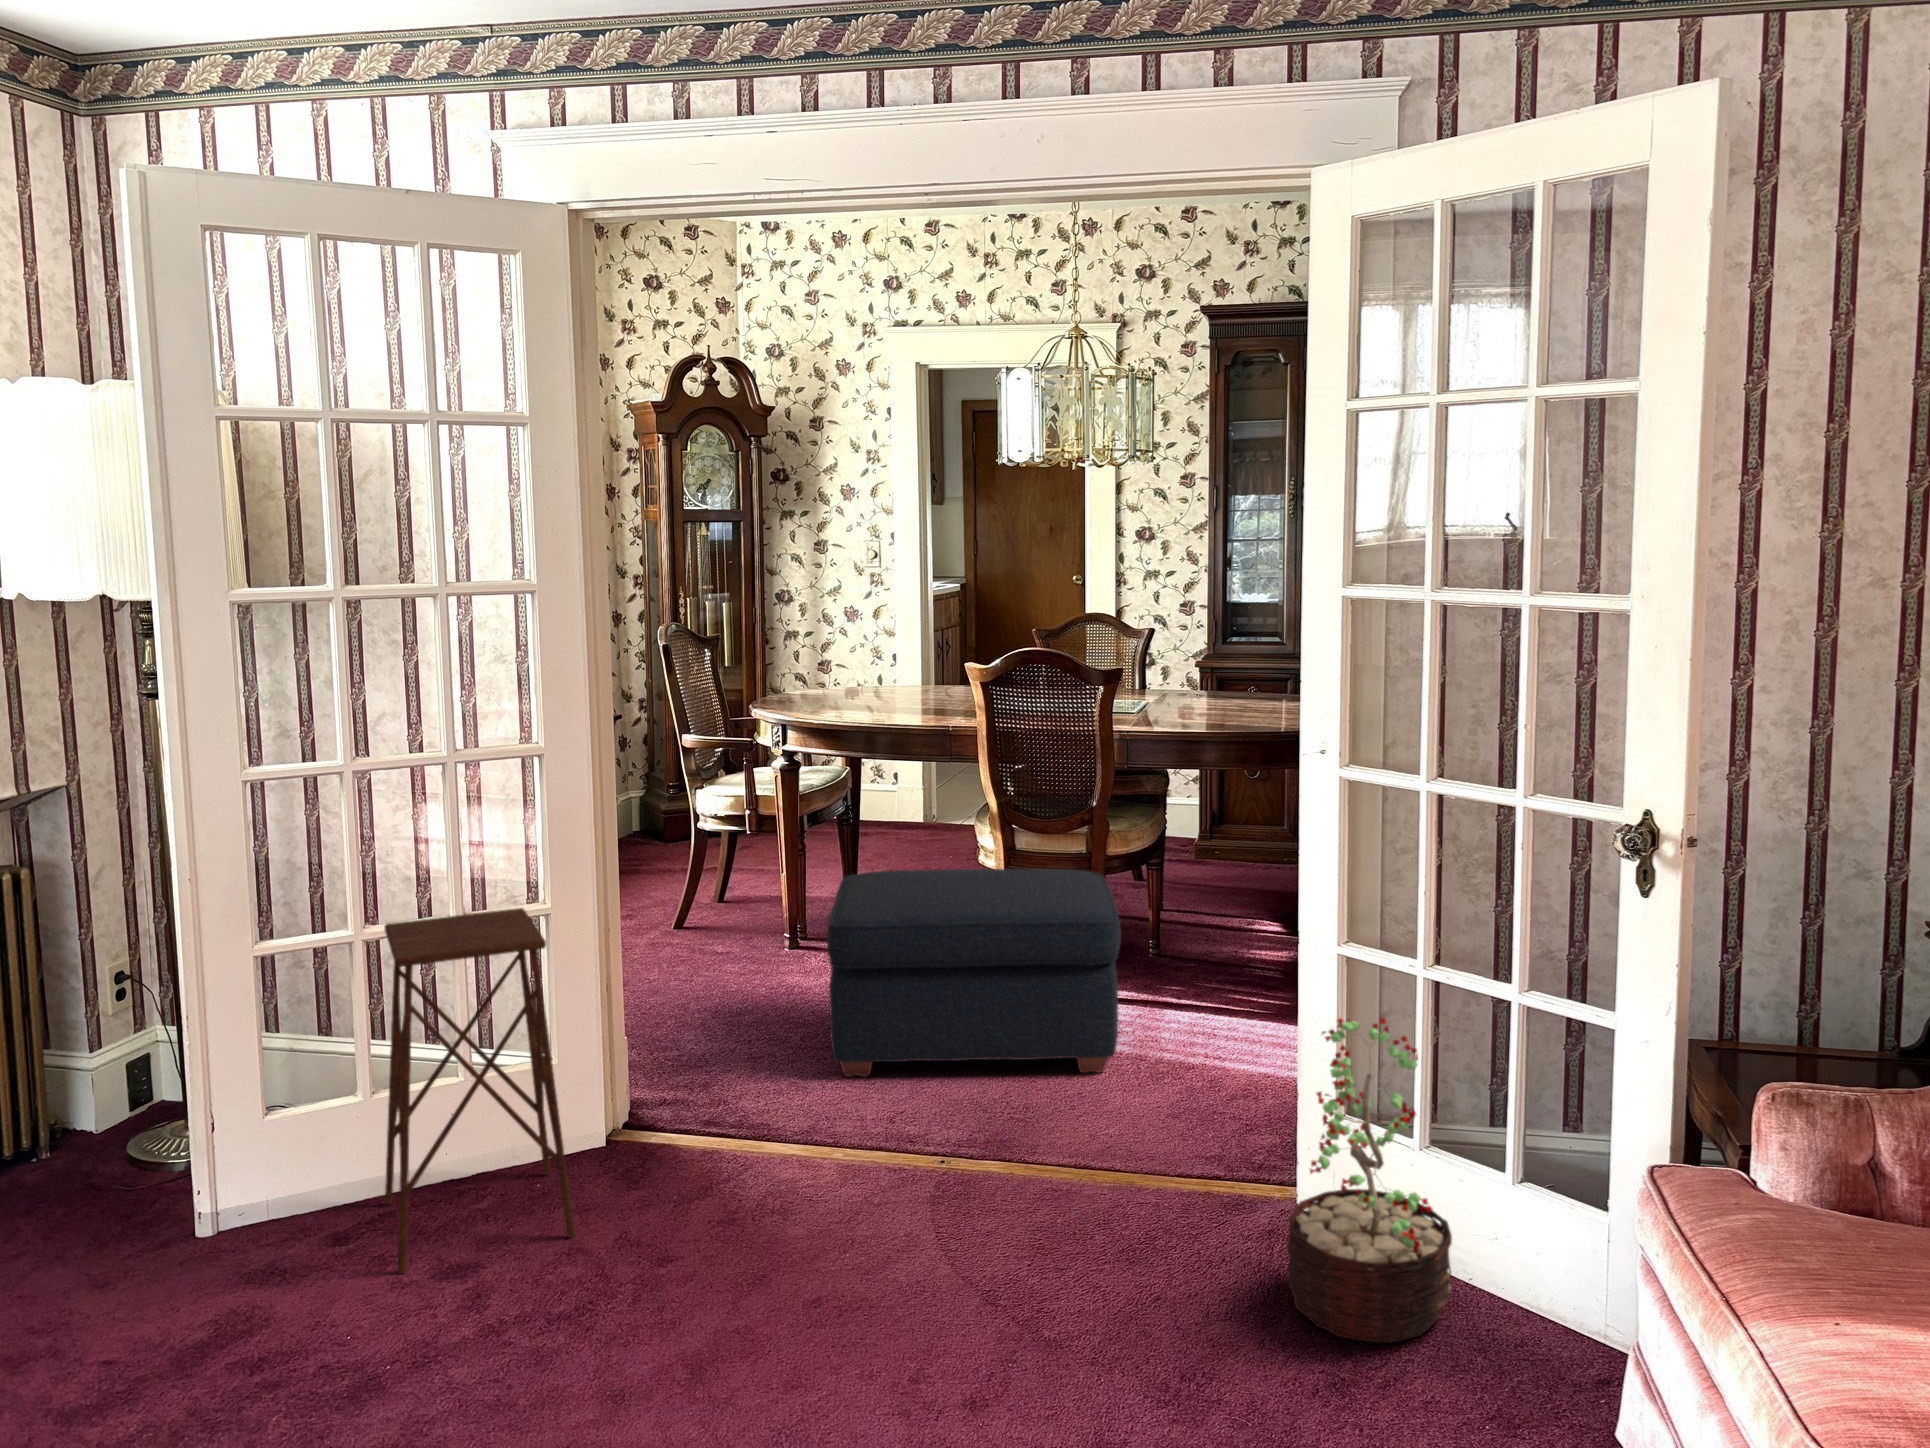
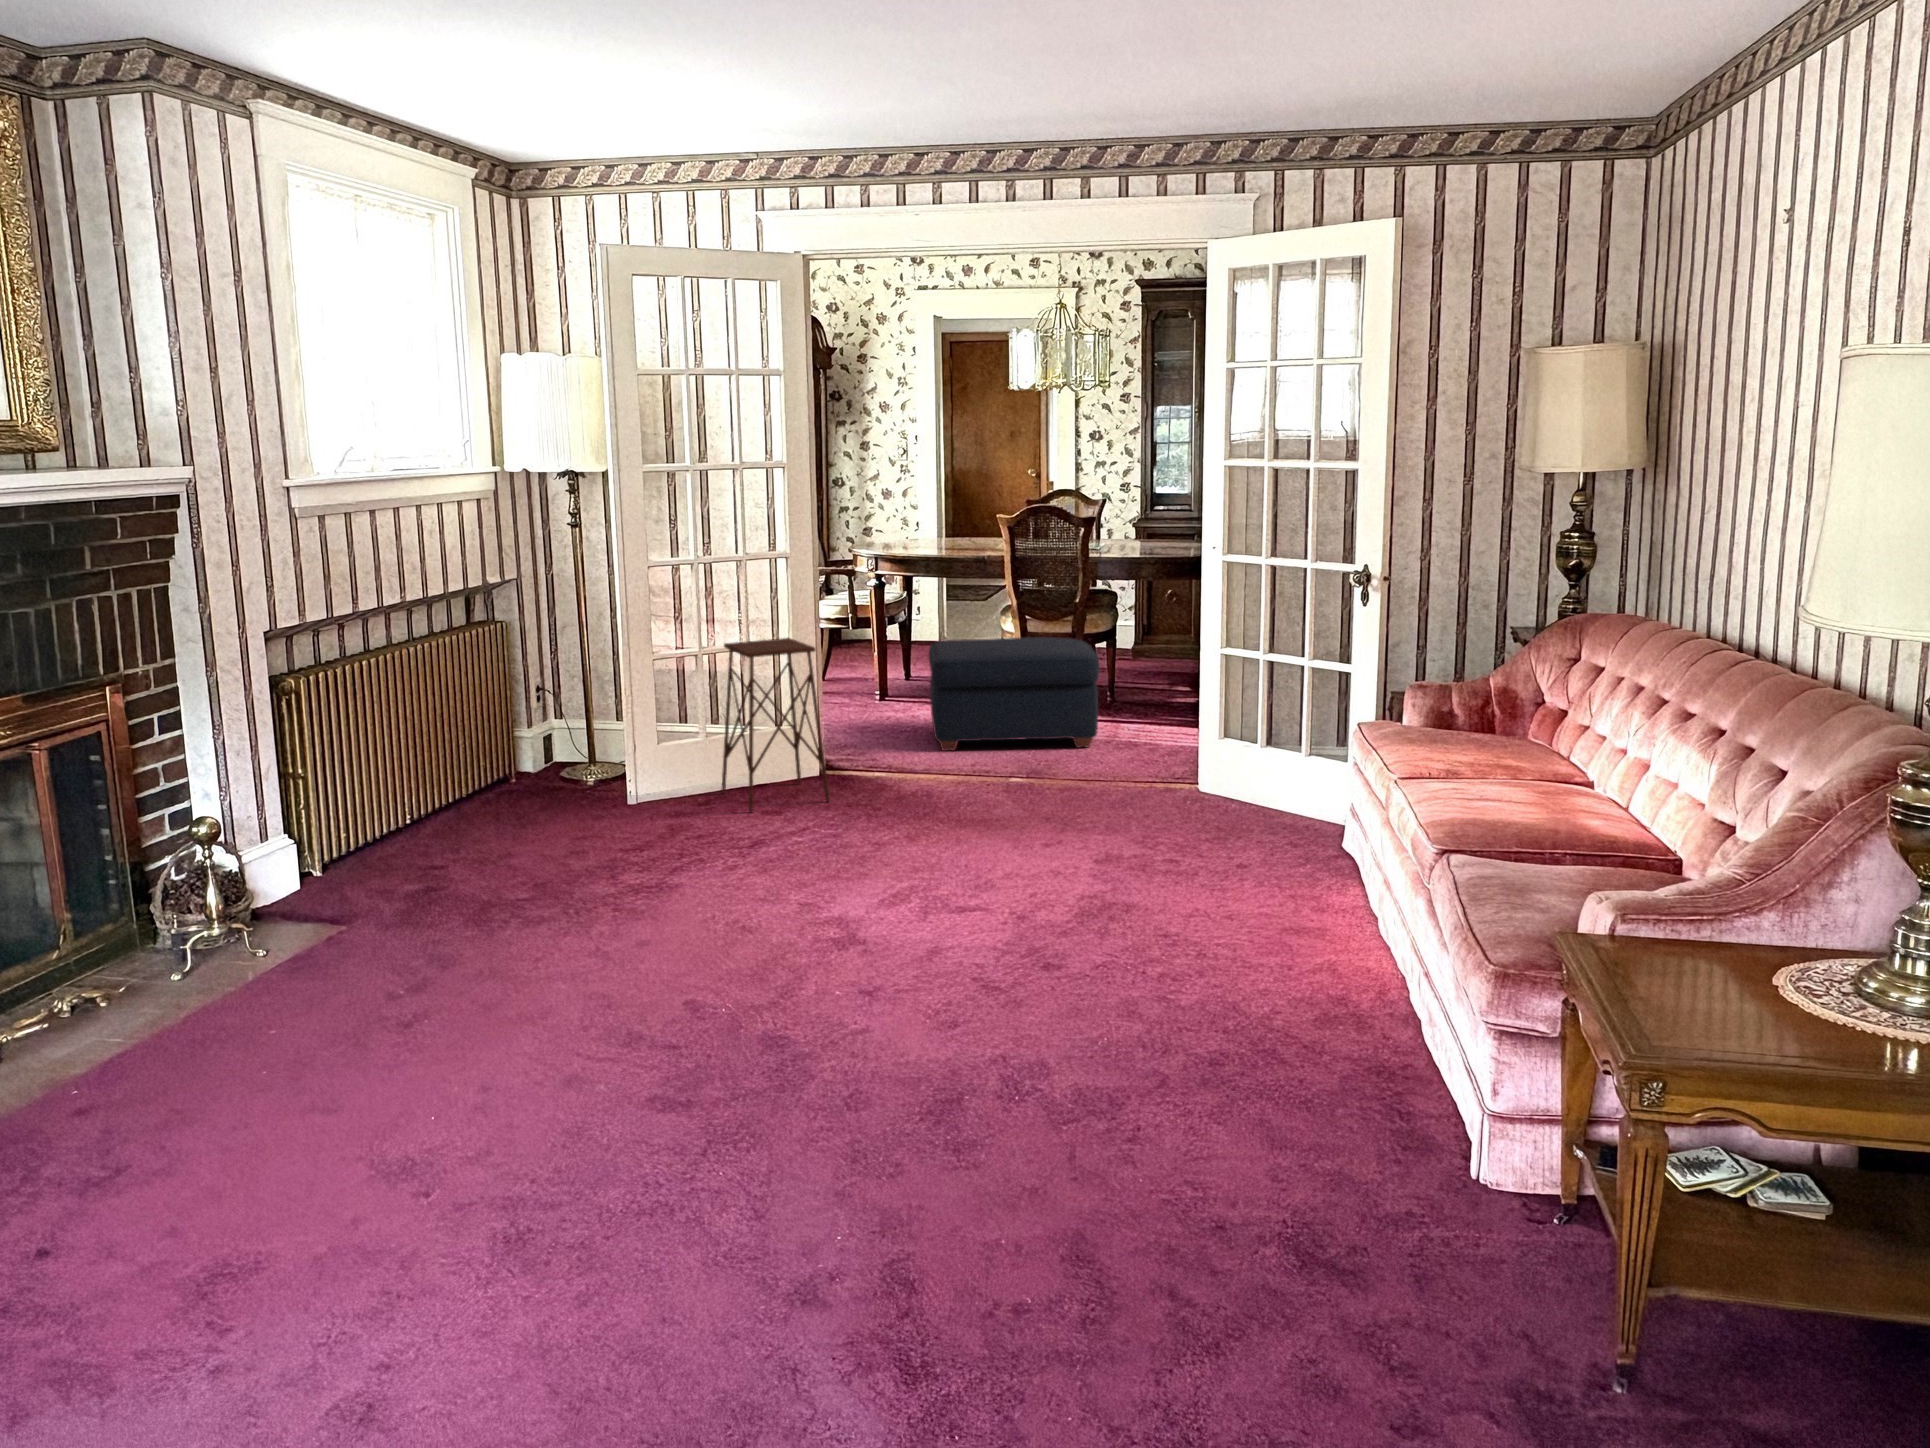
decorative plant: present [1286,1018,1452,1343] -> none [1195,676,1275,824]

